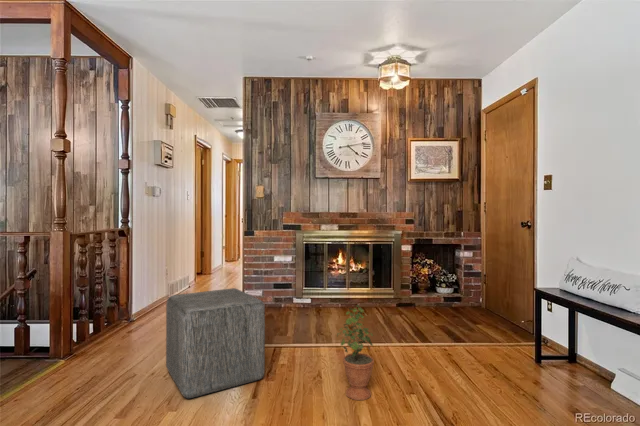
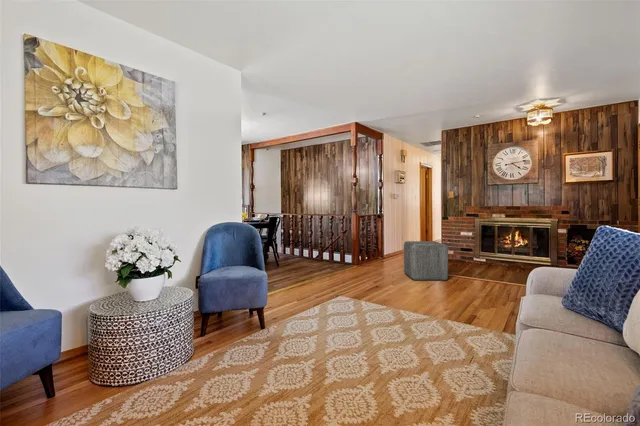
potted plant: present [337,305,374,400] -> none [482,248,503,292]

